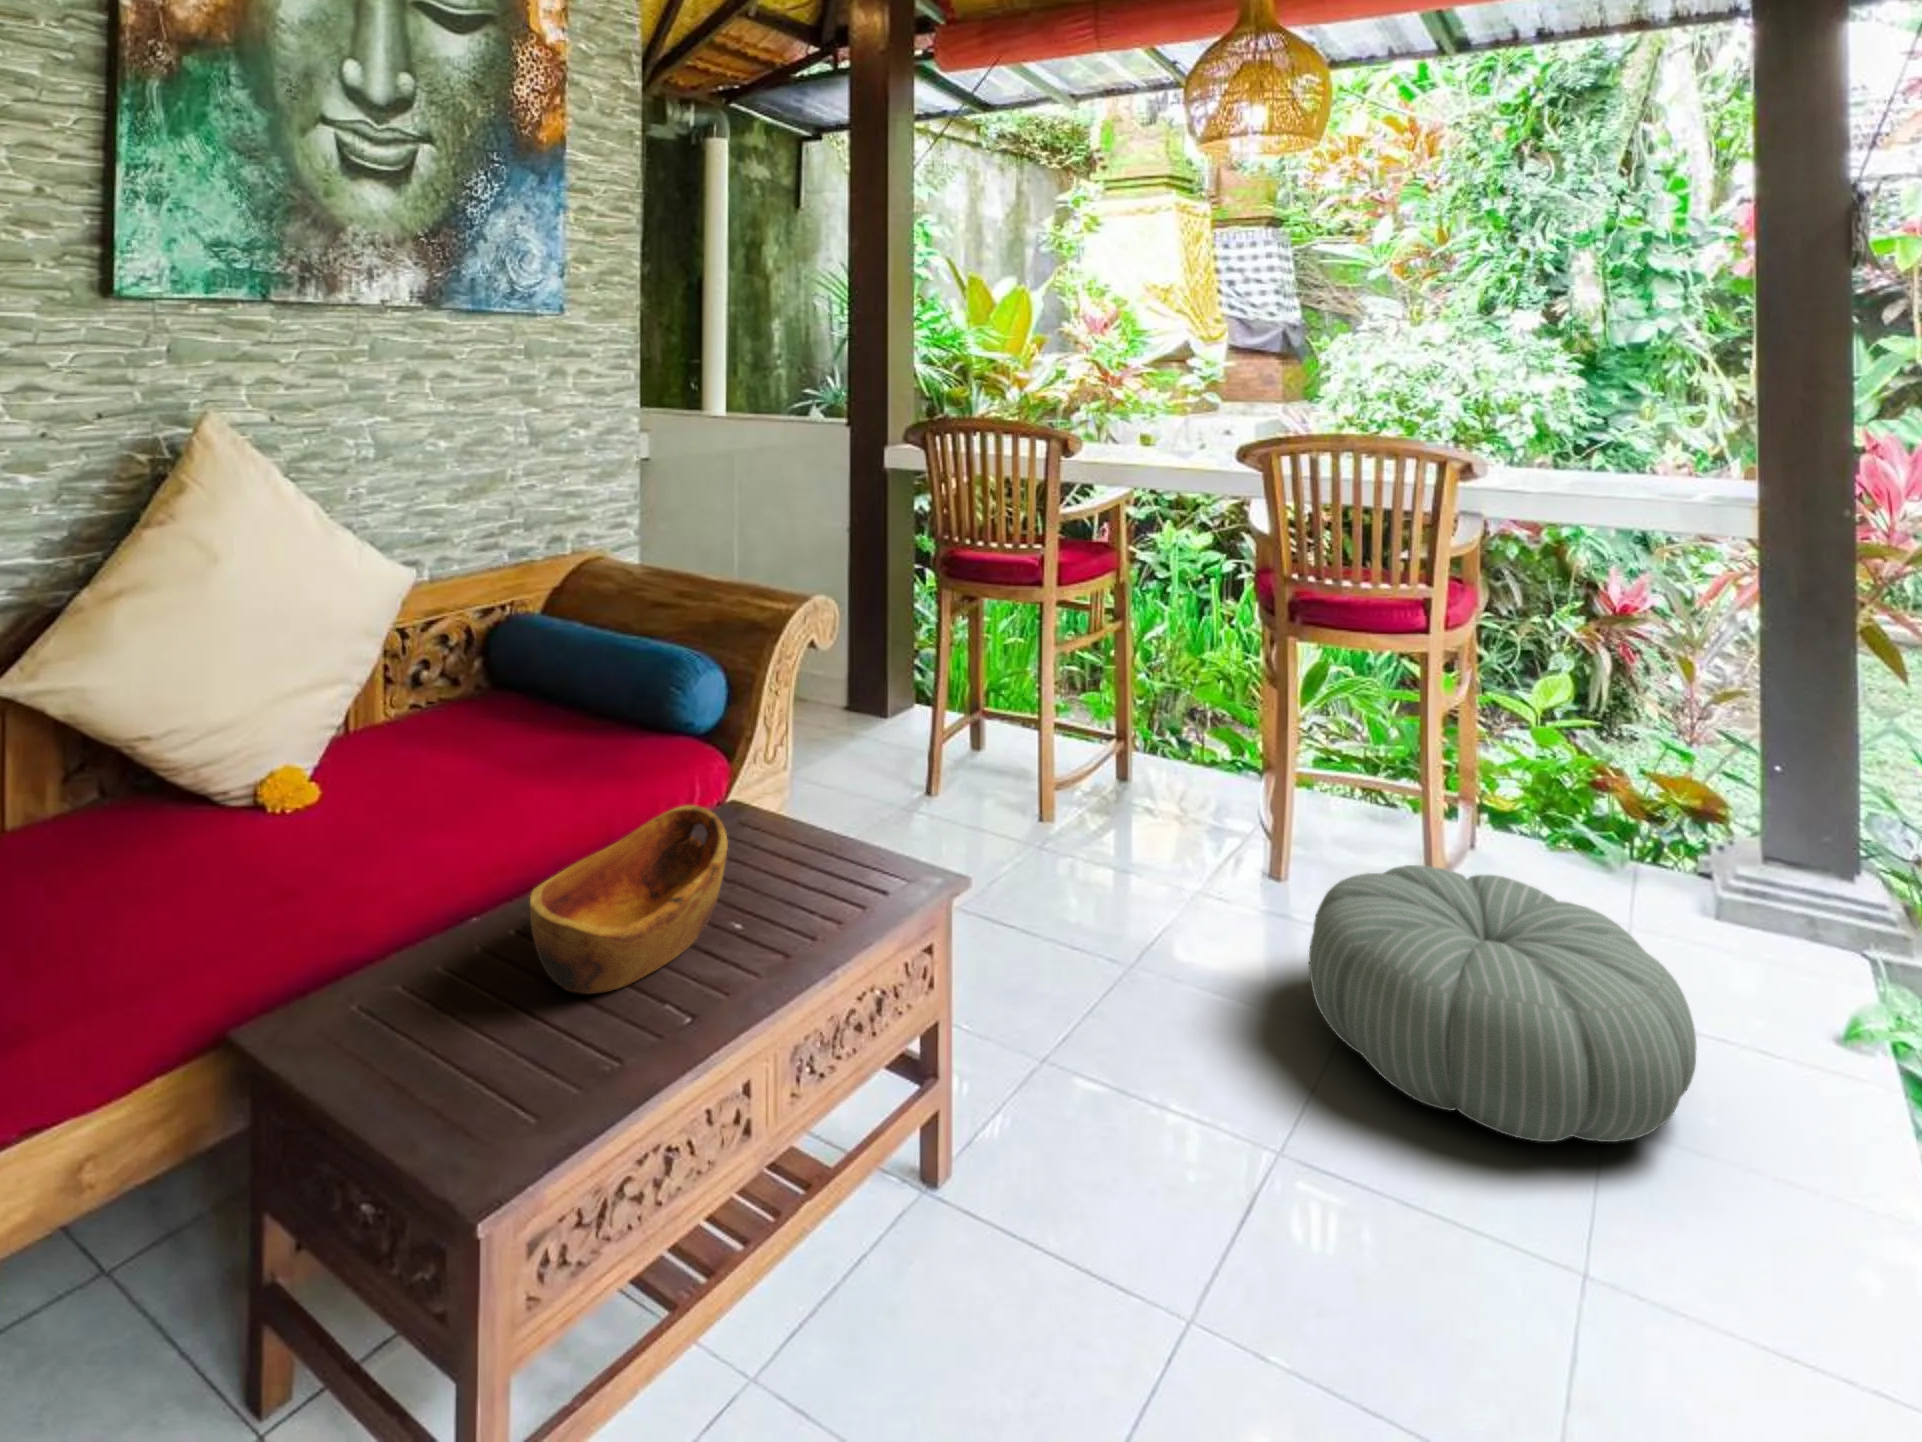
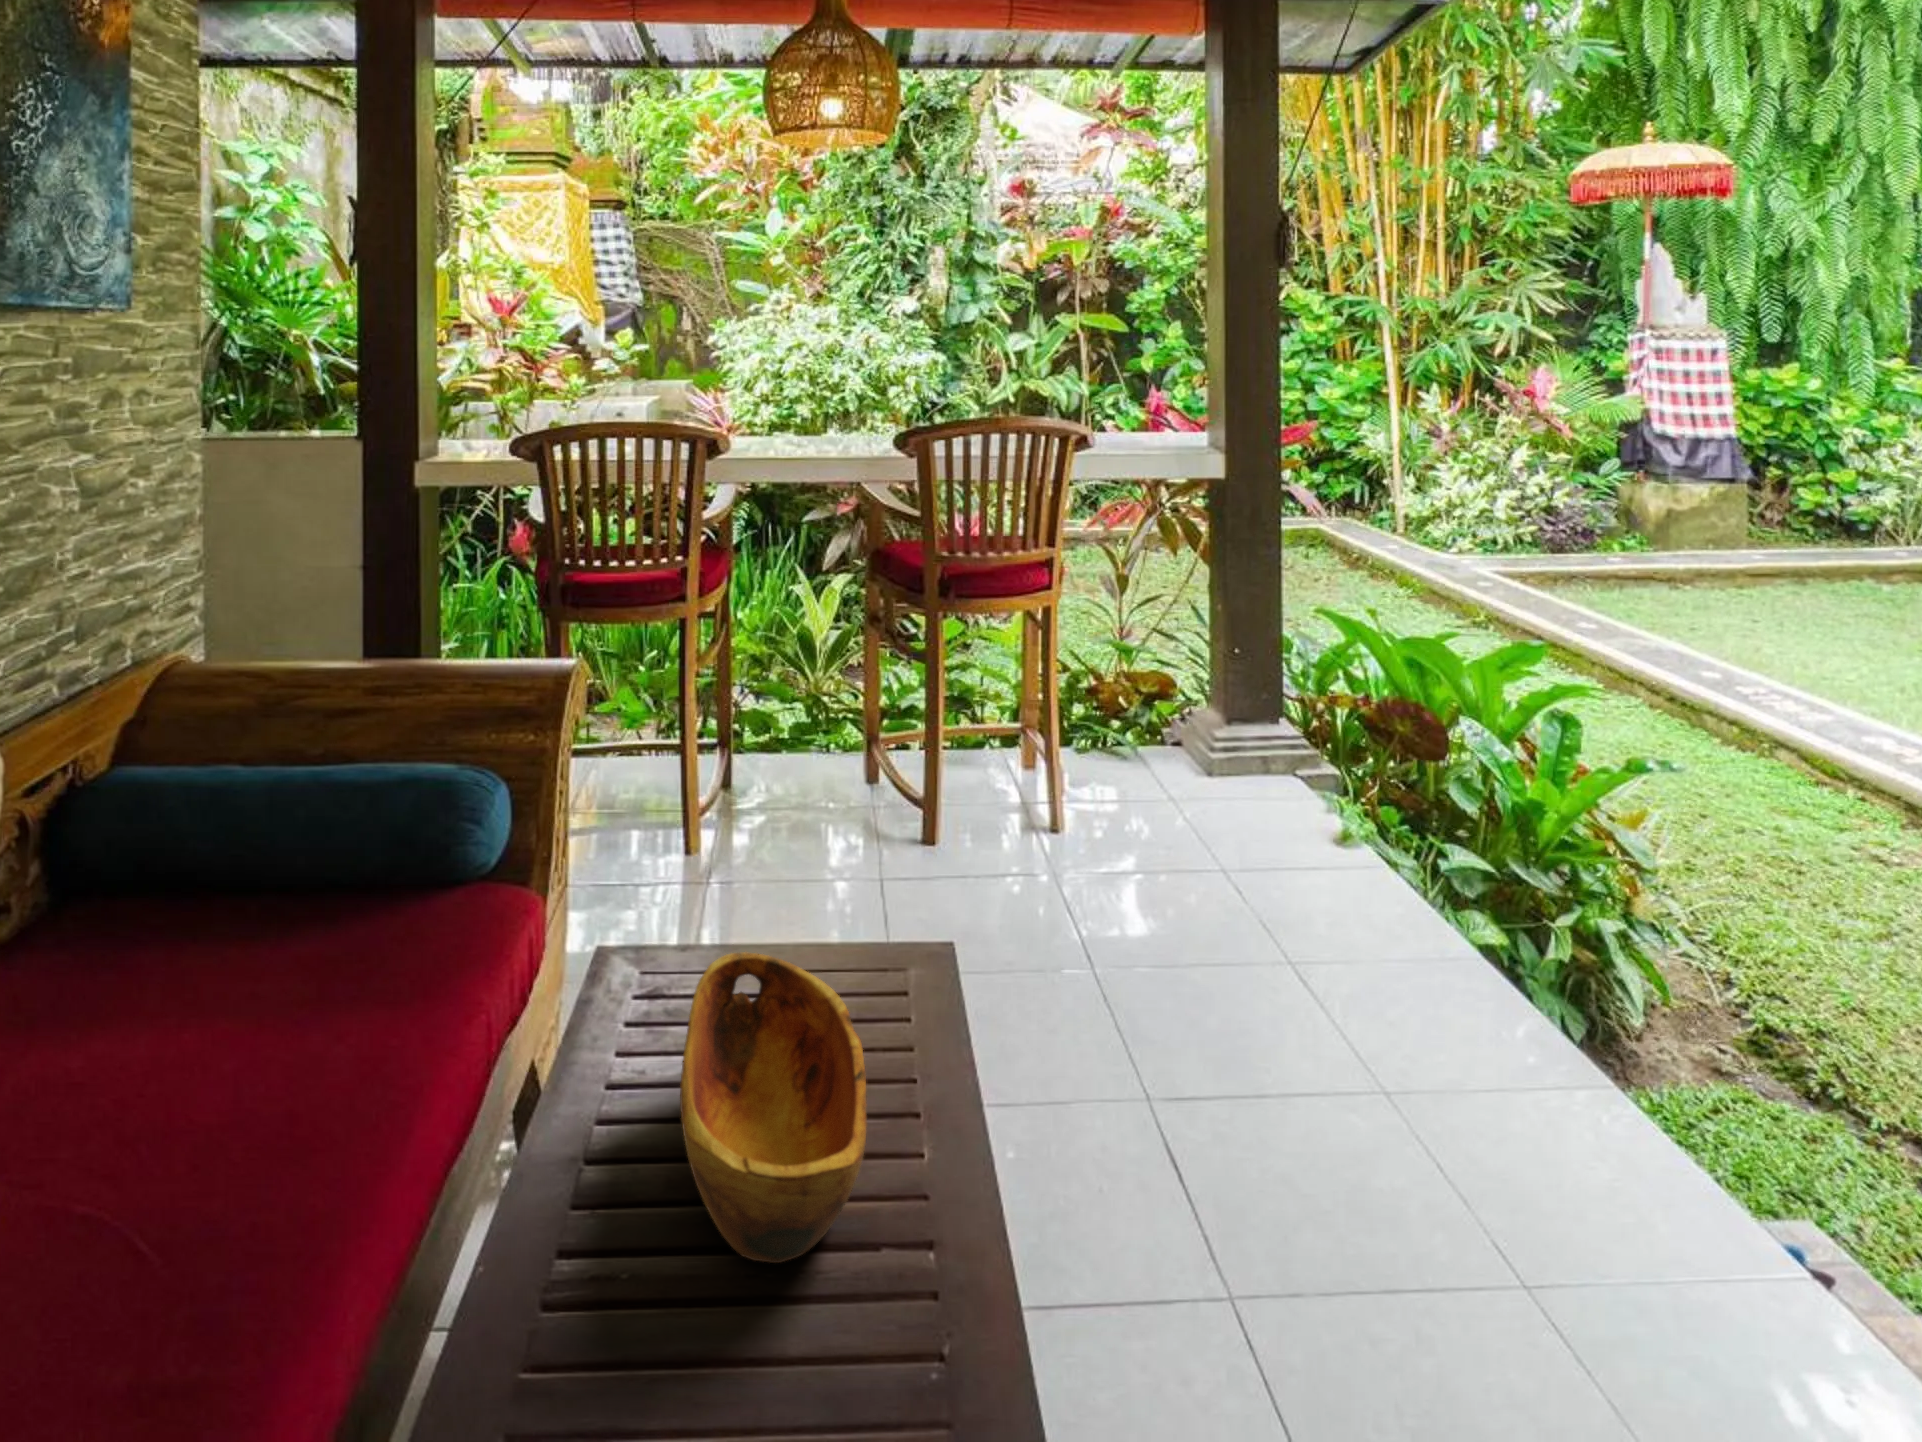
pouf: present [1309,865,1696,1142] -> none [1043,773,1332,980]

